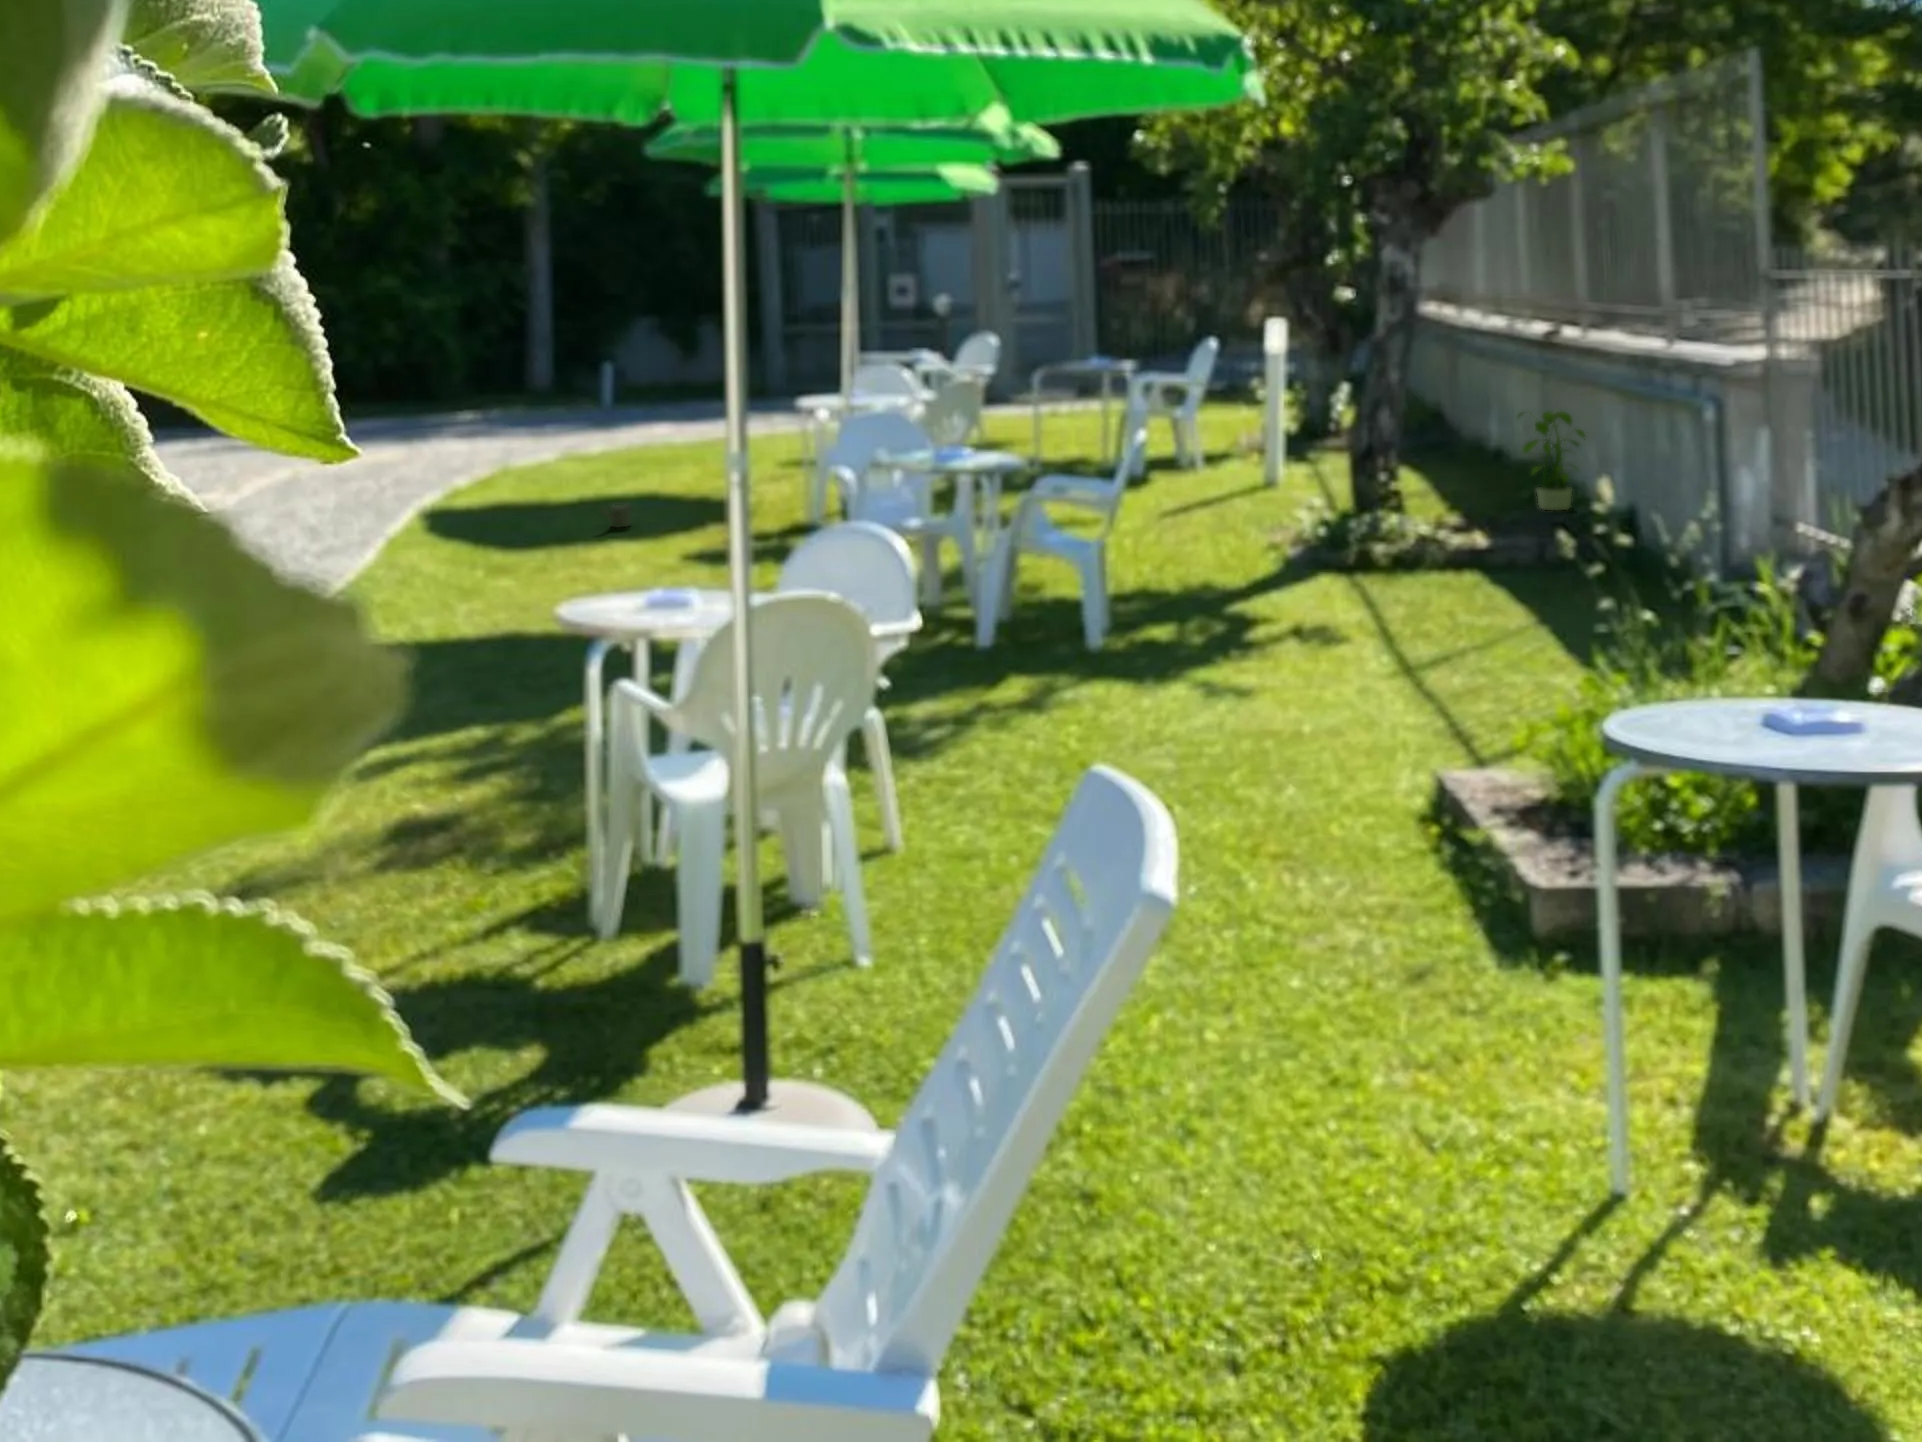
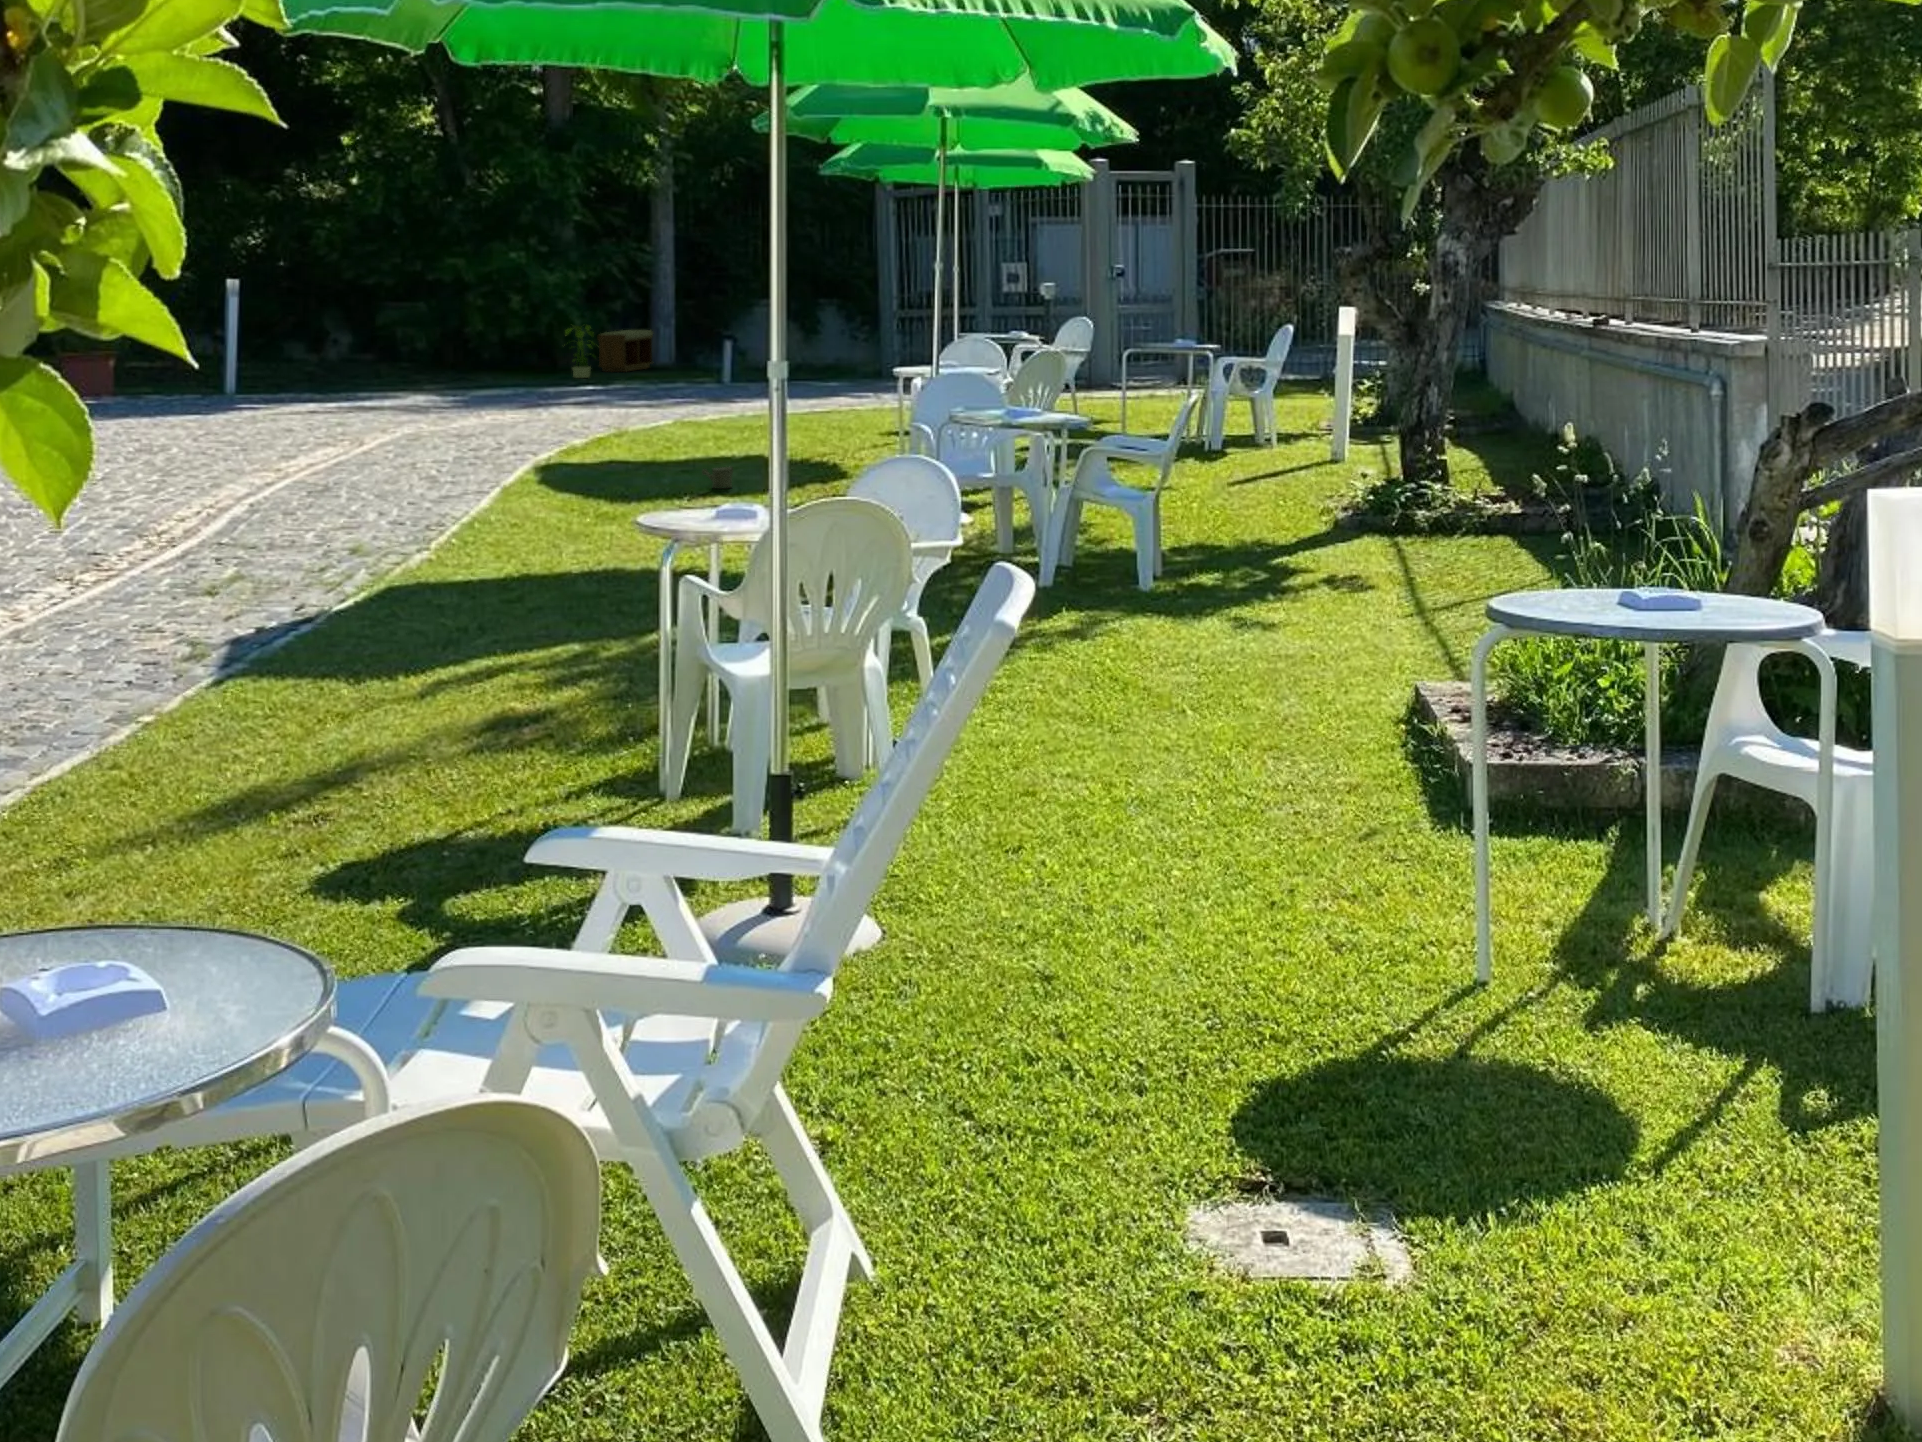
bench: none [477,349,534,393] -> present [598,330,653,372]
potted plant: present [1519,411,1585,510] -> present [565,325,595,378]

